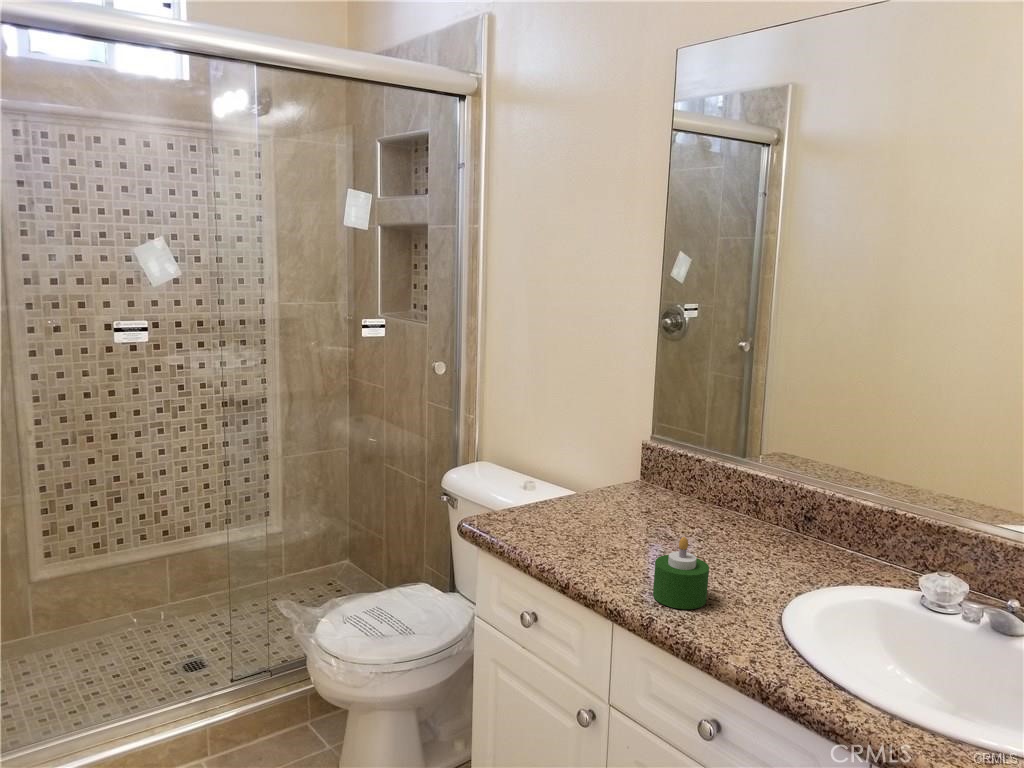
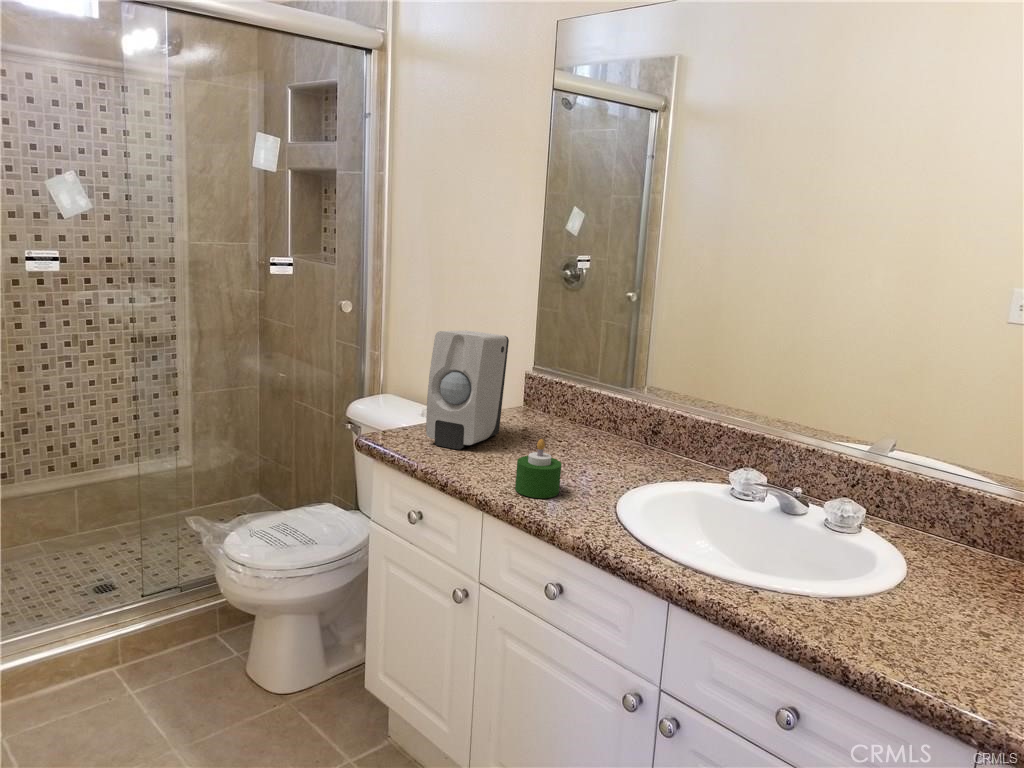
soap dispenser: none [540,400,631,539] -> present [426,330,509,449]

